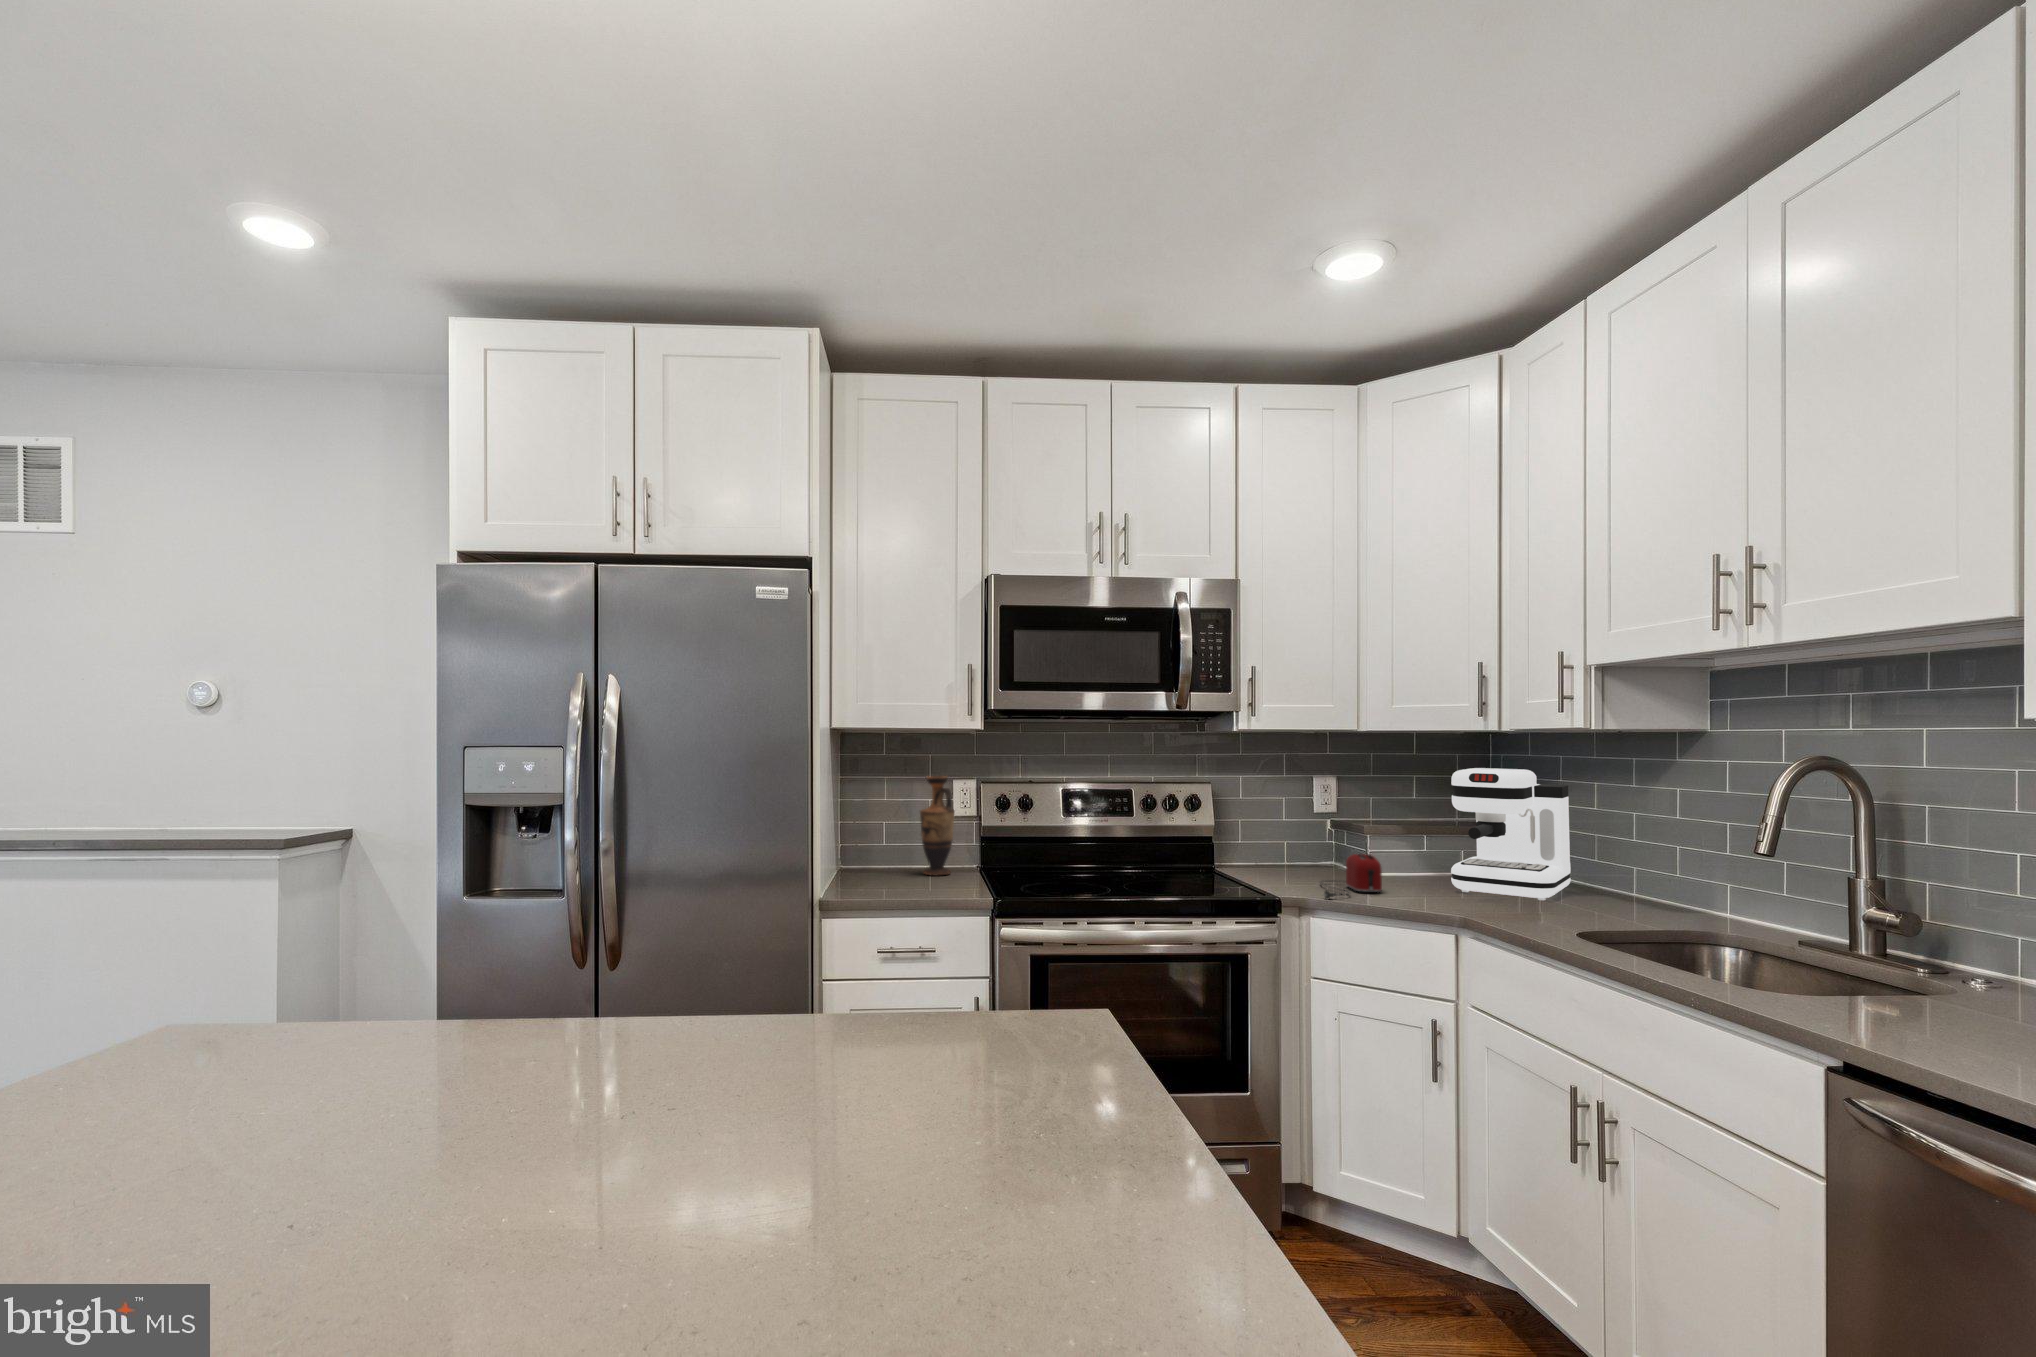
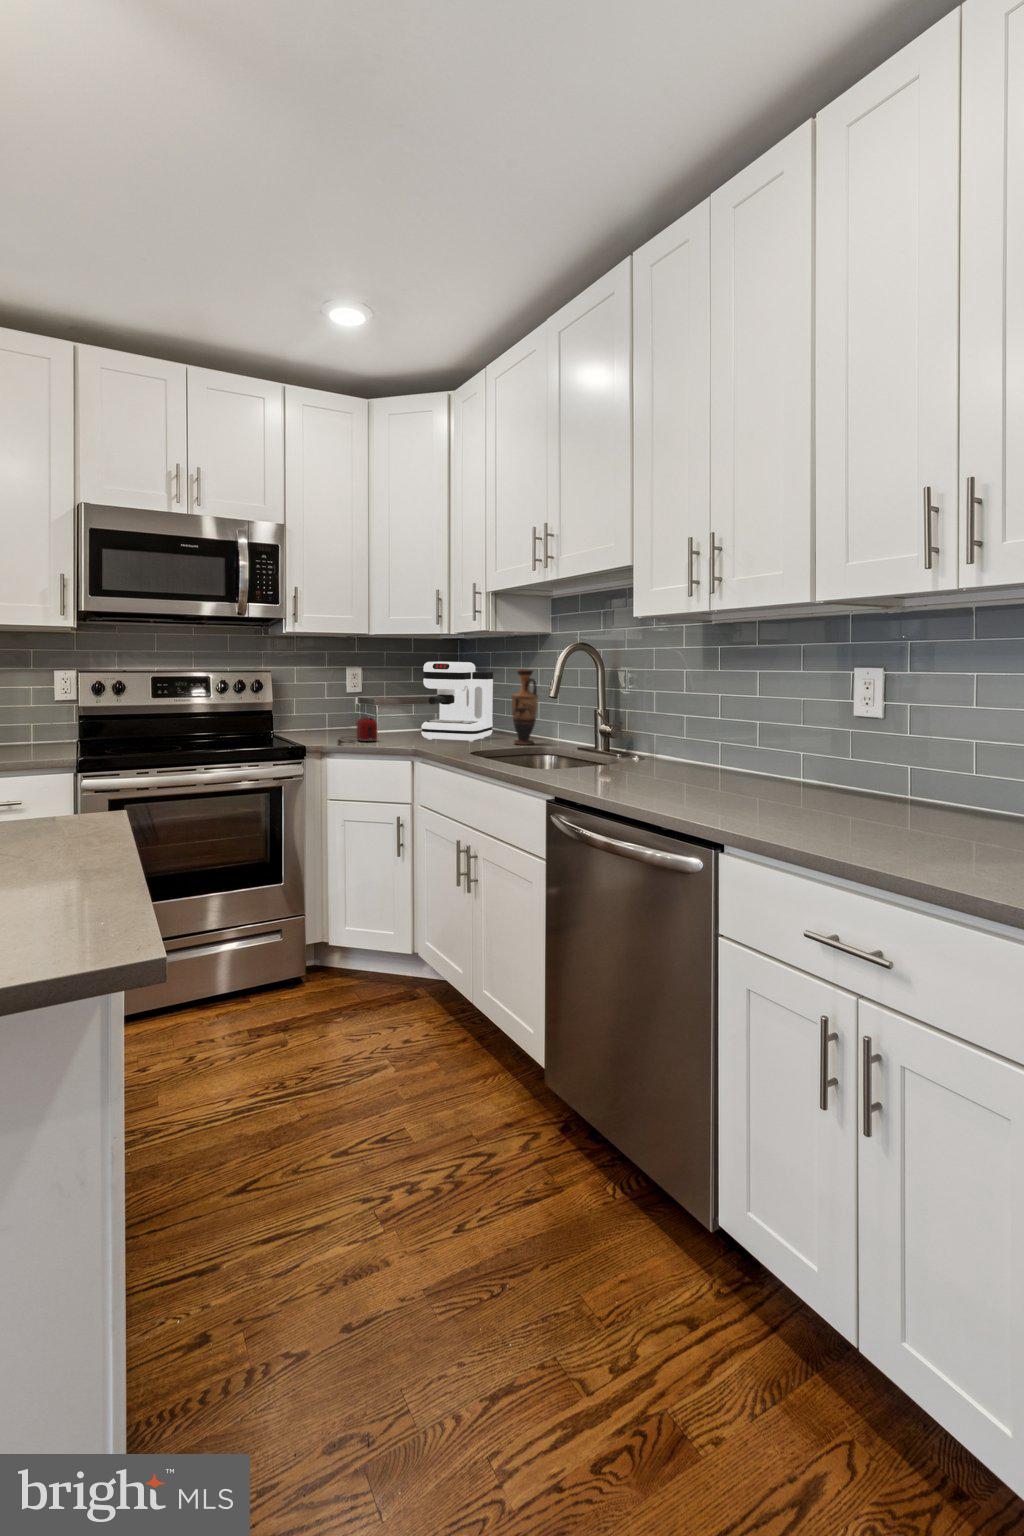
vase: present [920,776,955,875] -> present [512,669,538,745]

